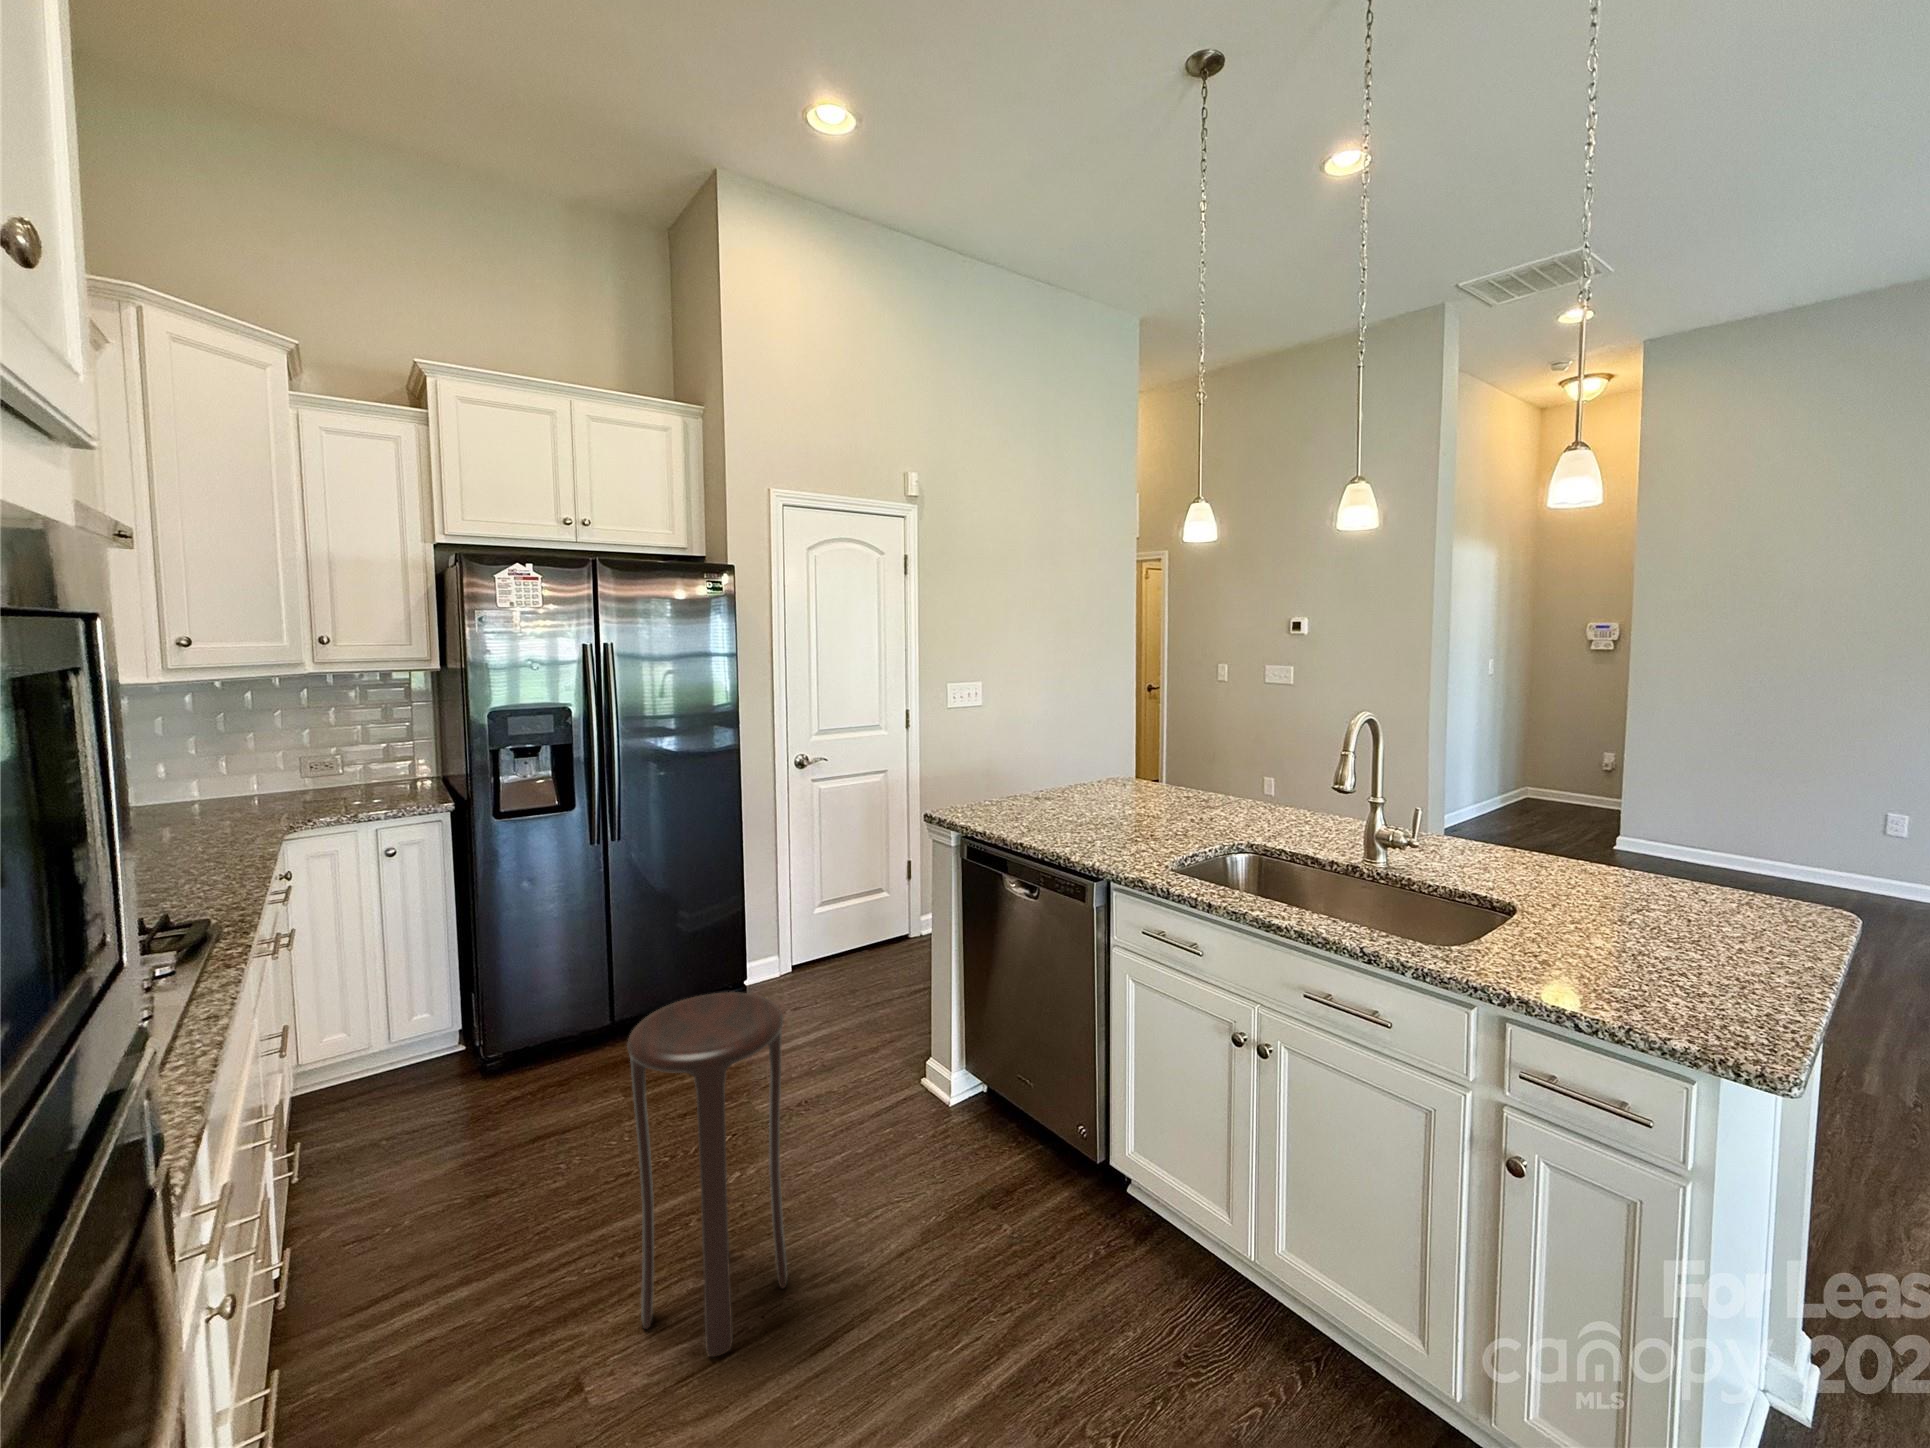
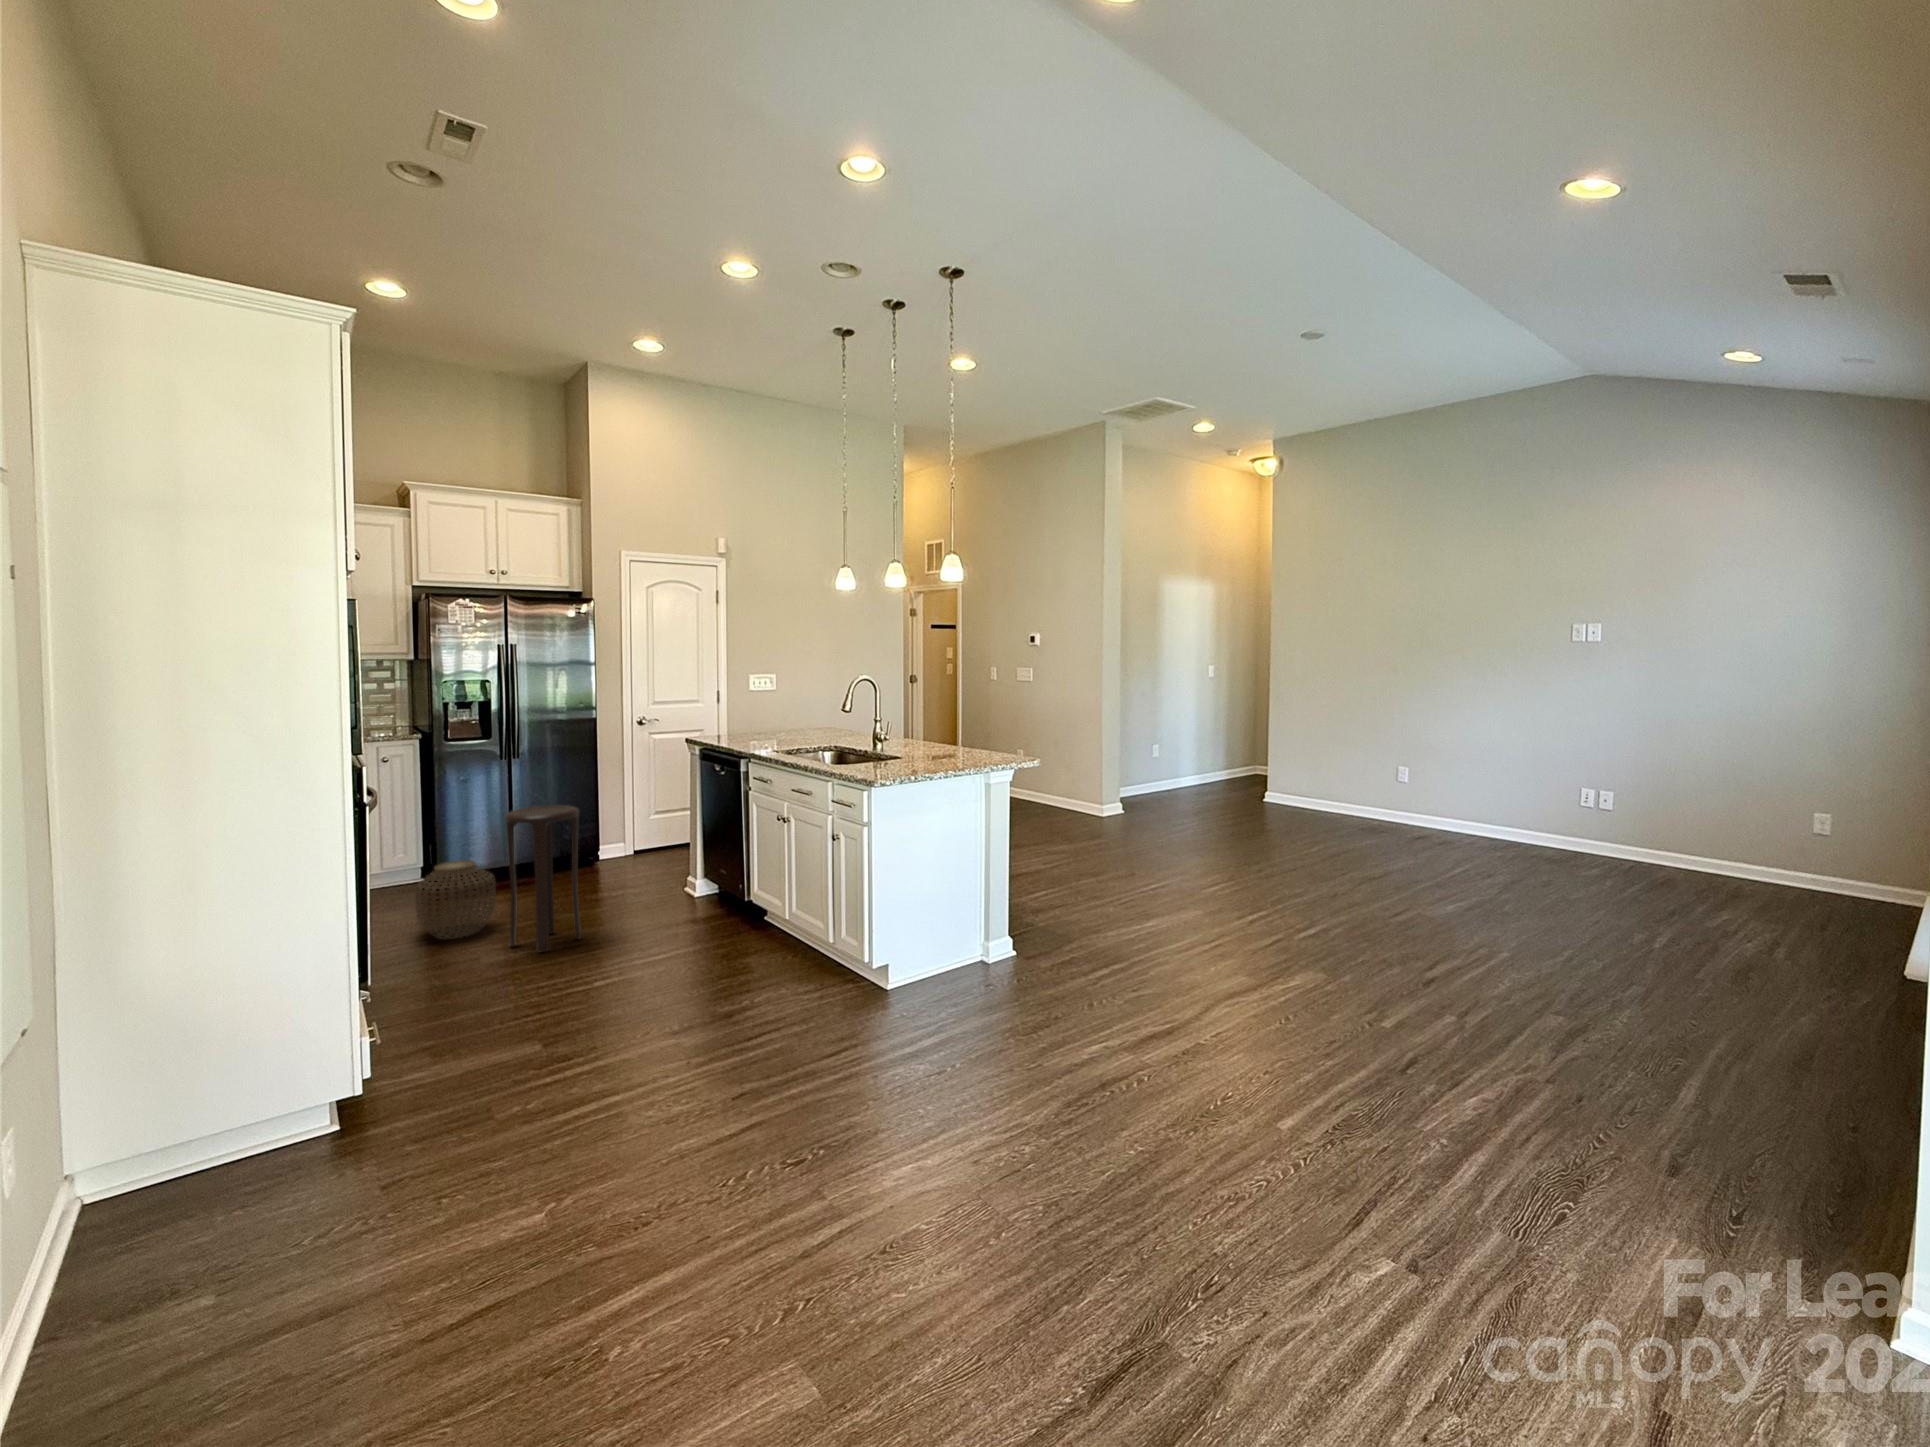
woven basket: none [433,1096,601,1287] -> present [415,860,496,939]

